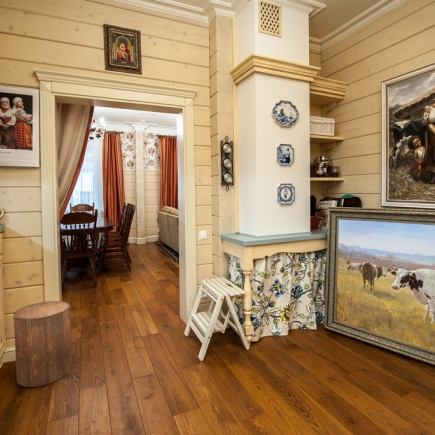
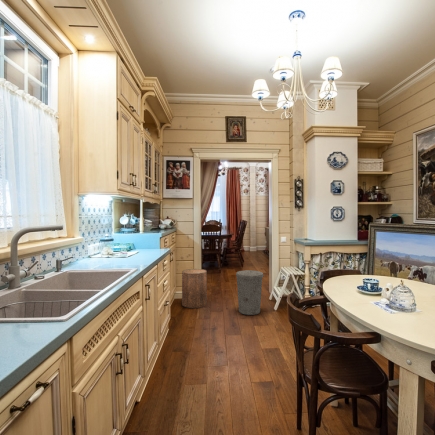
trash can: none [130,296,181,382] -> present [236,270,263,315]

